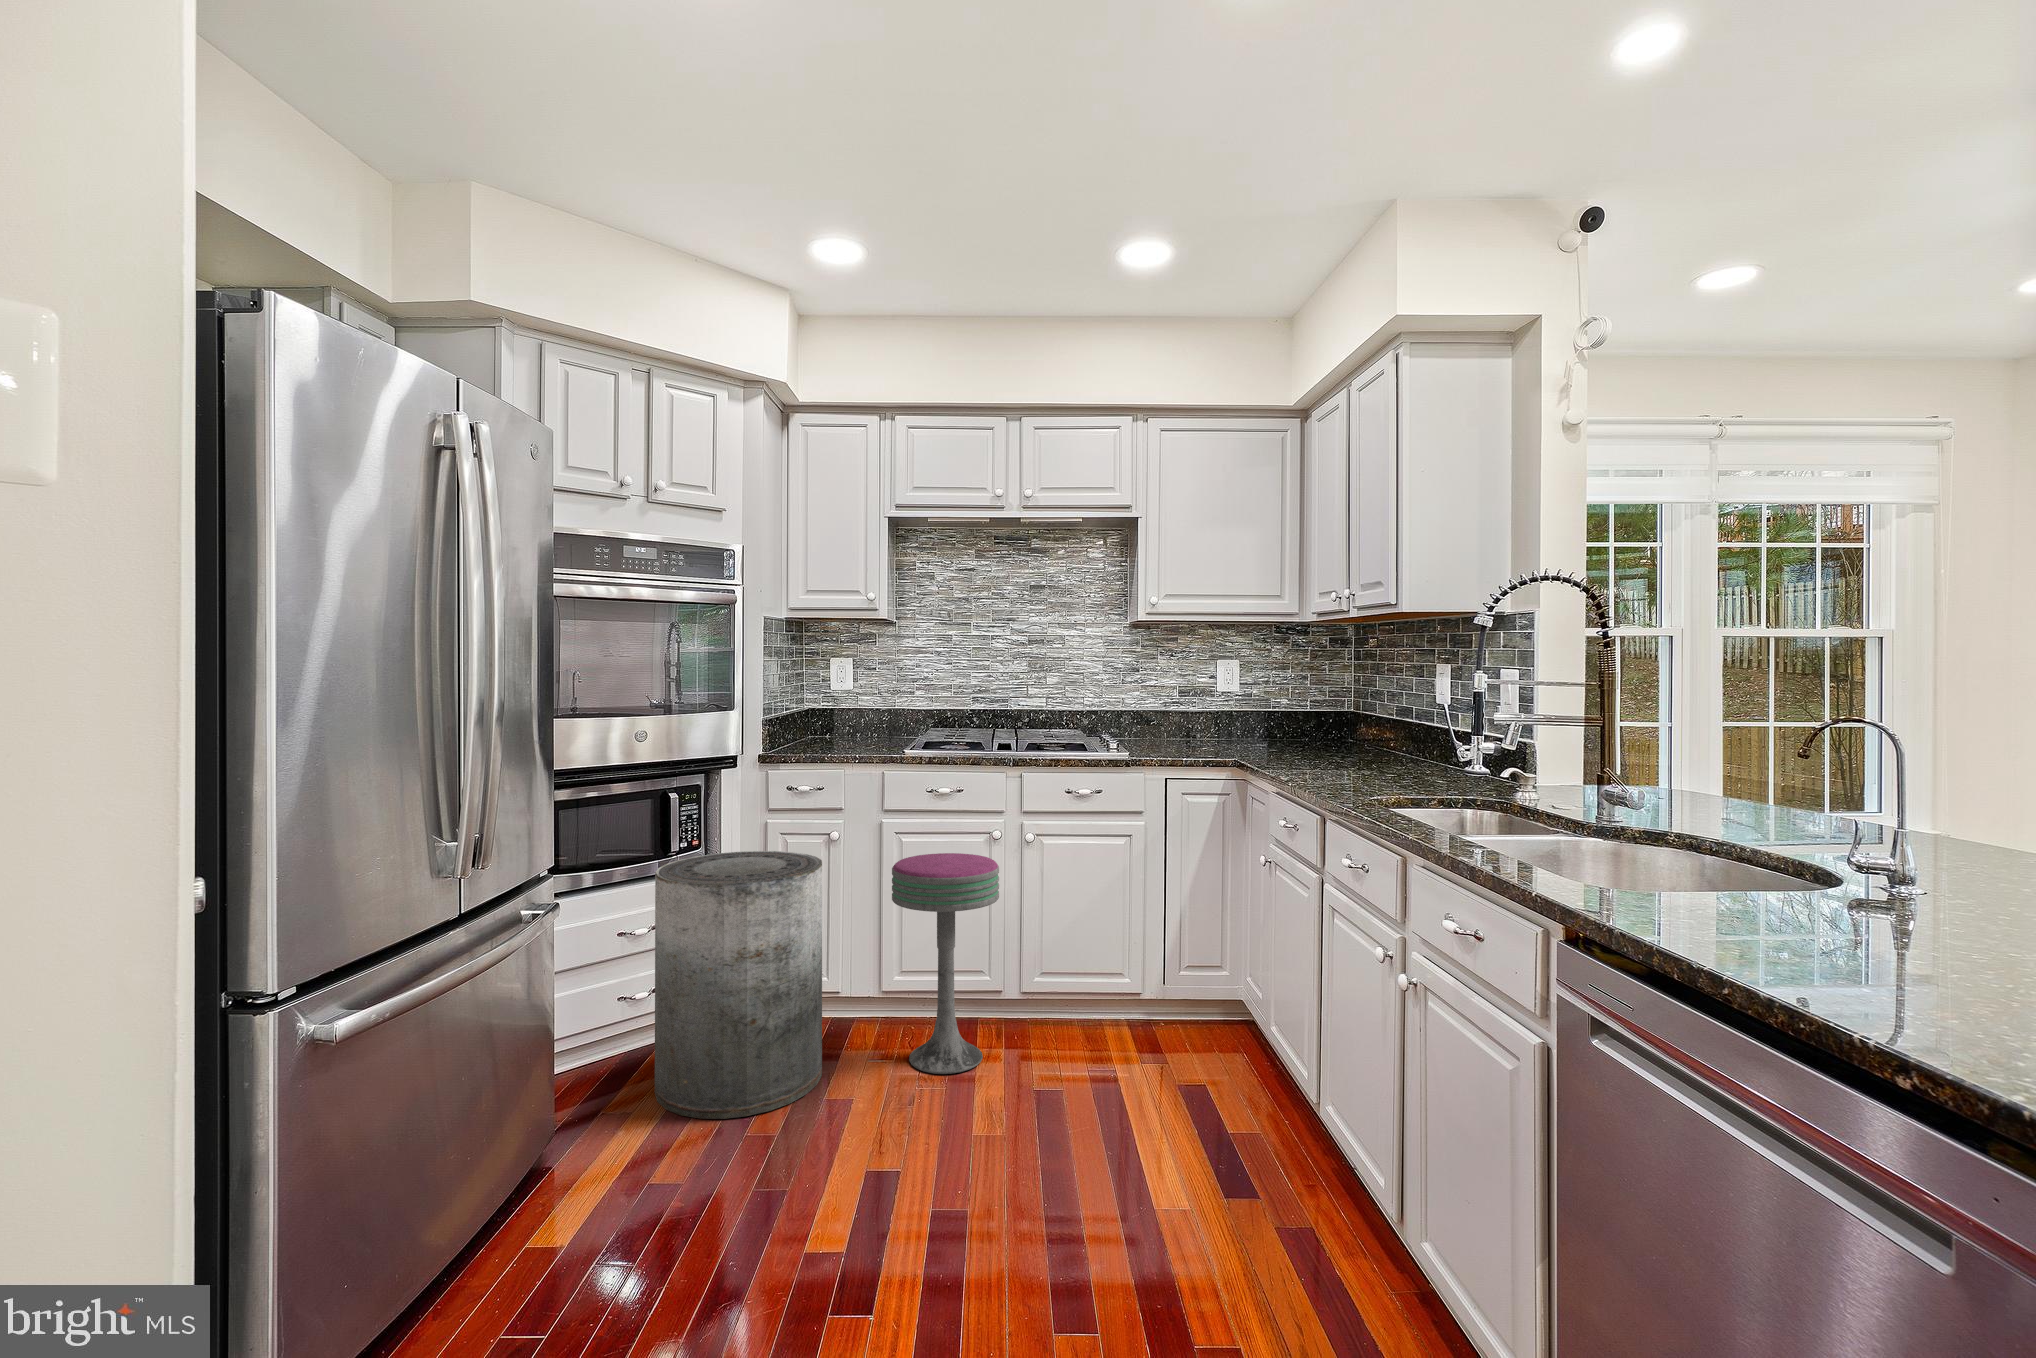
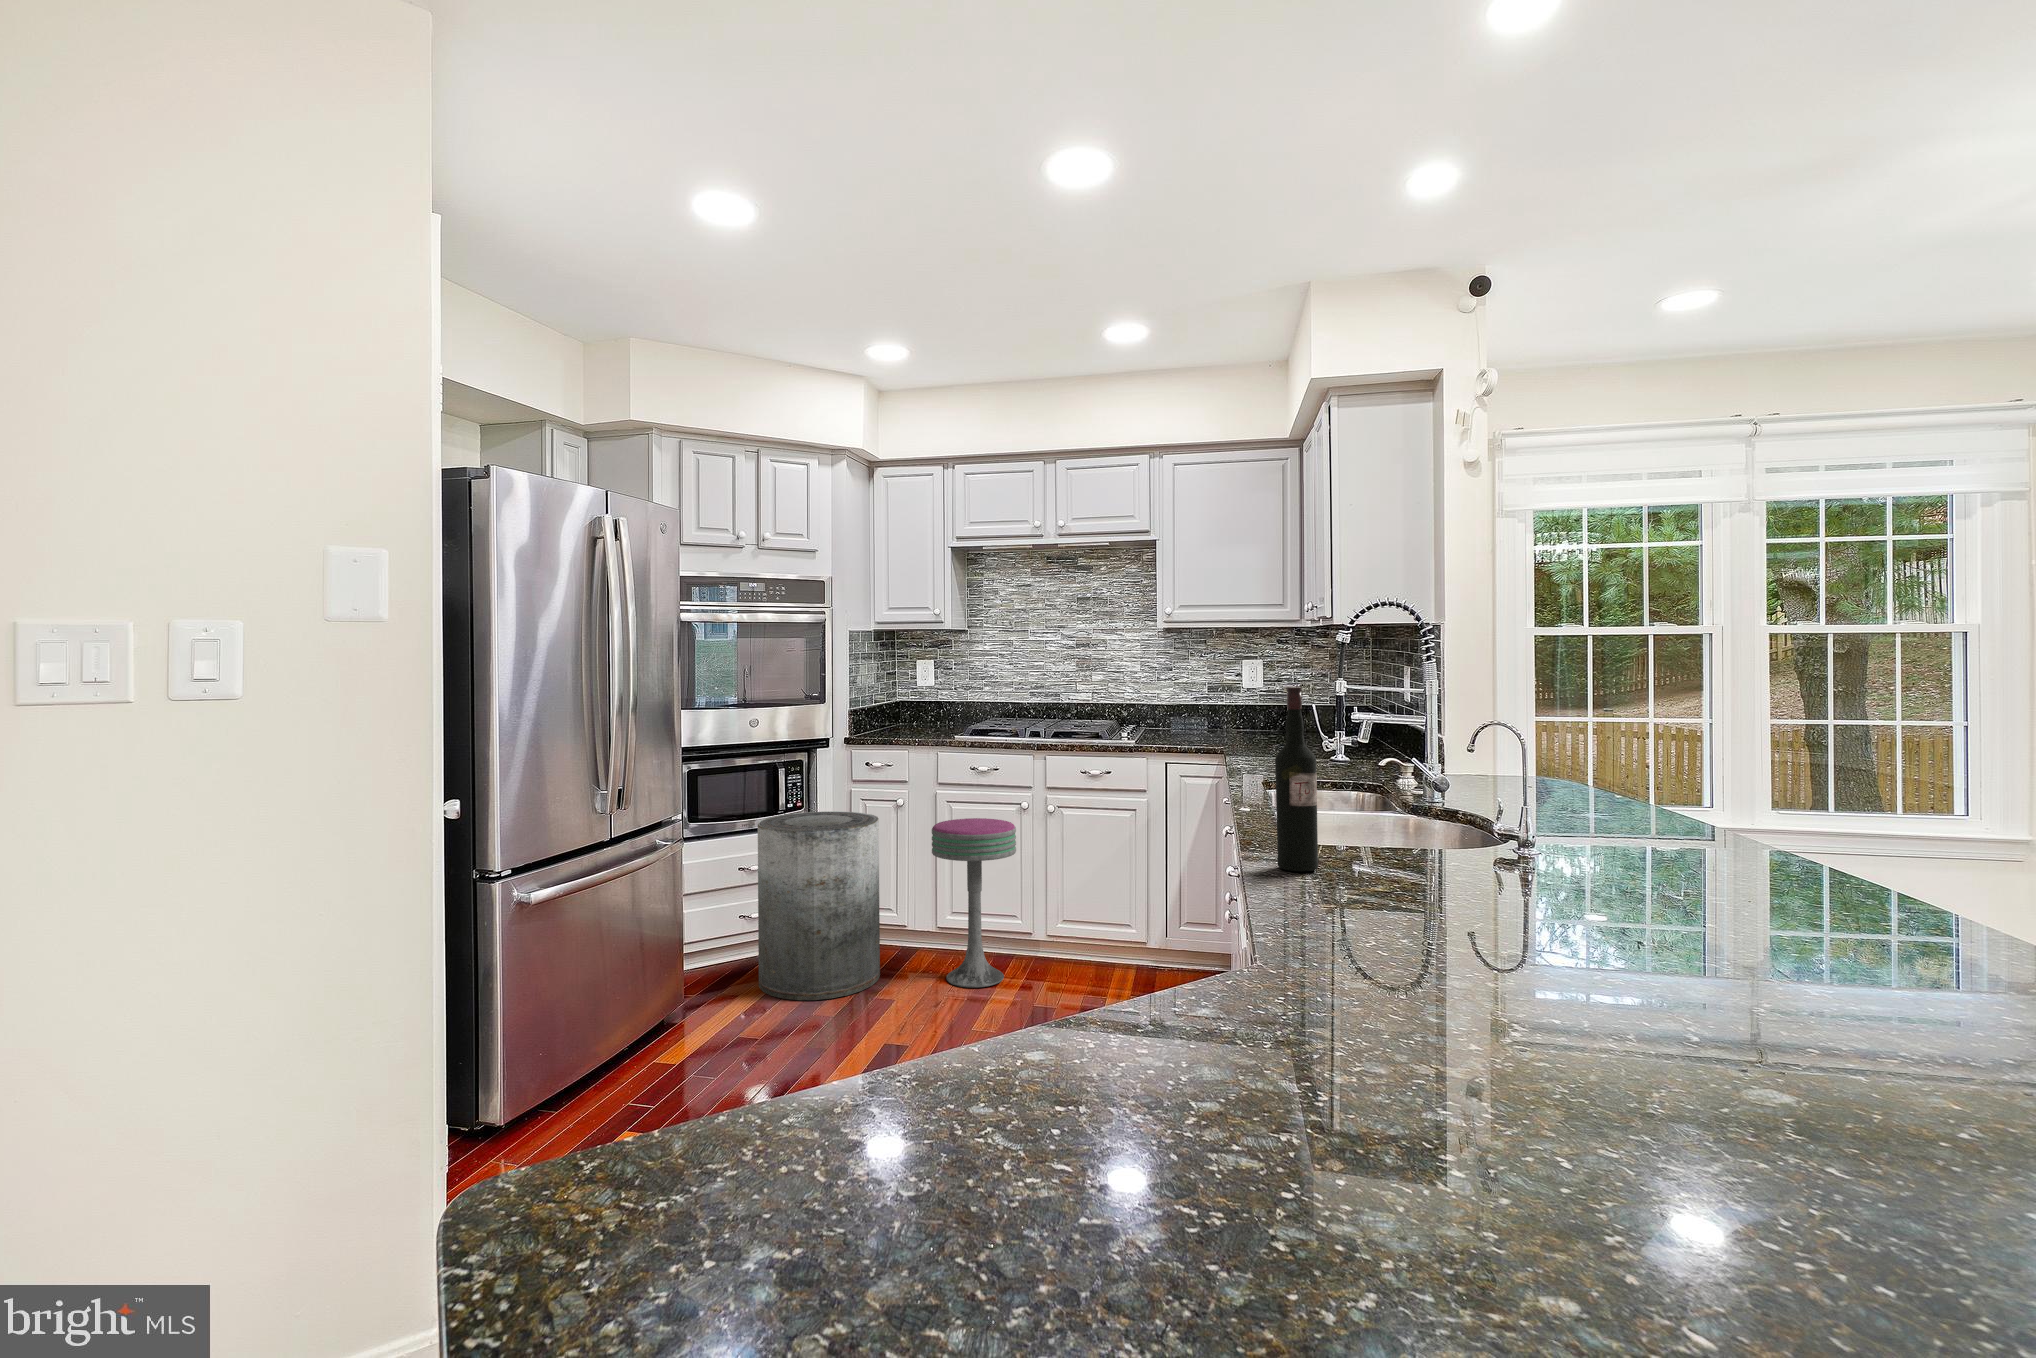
wine bottle: none [1786,676,1875,971] -> present [1275,687,1318,871]

